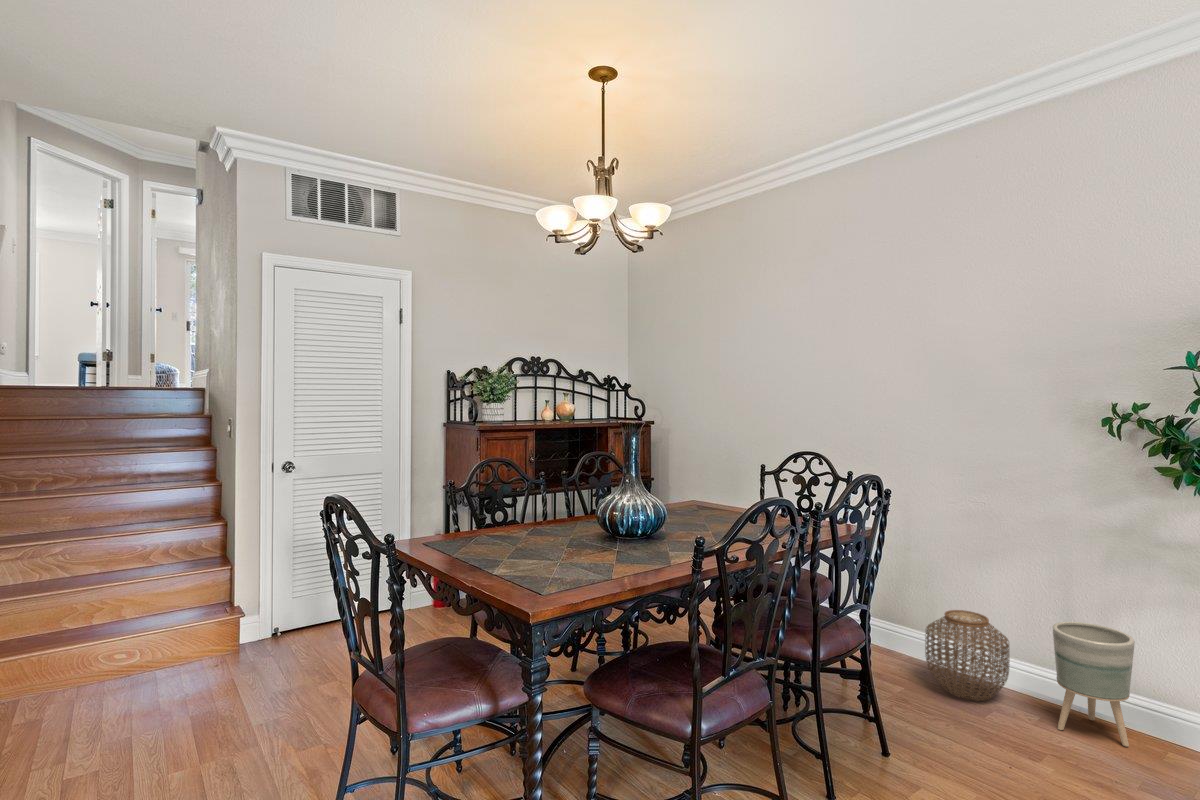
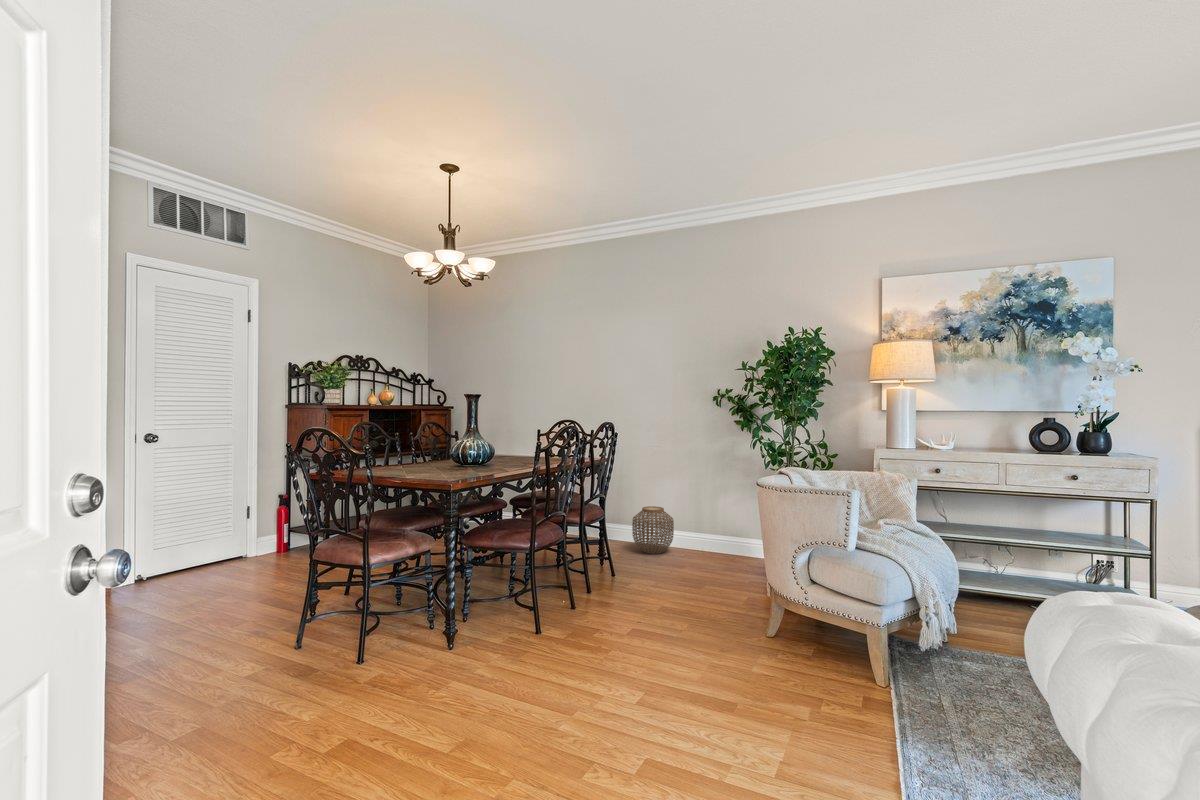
planter: present [1053,622,1135,747] -> none [693,504,727,560]

